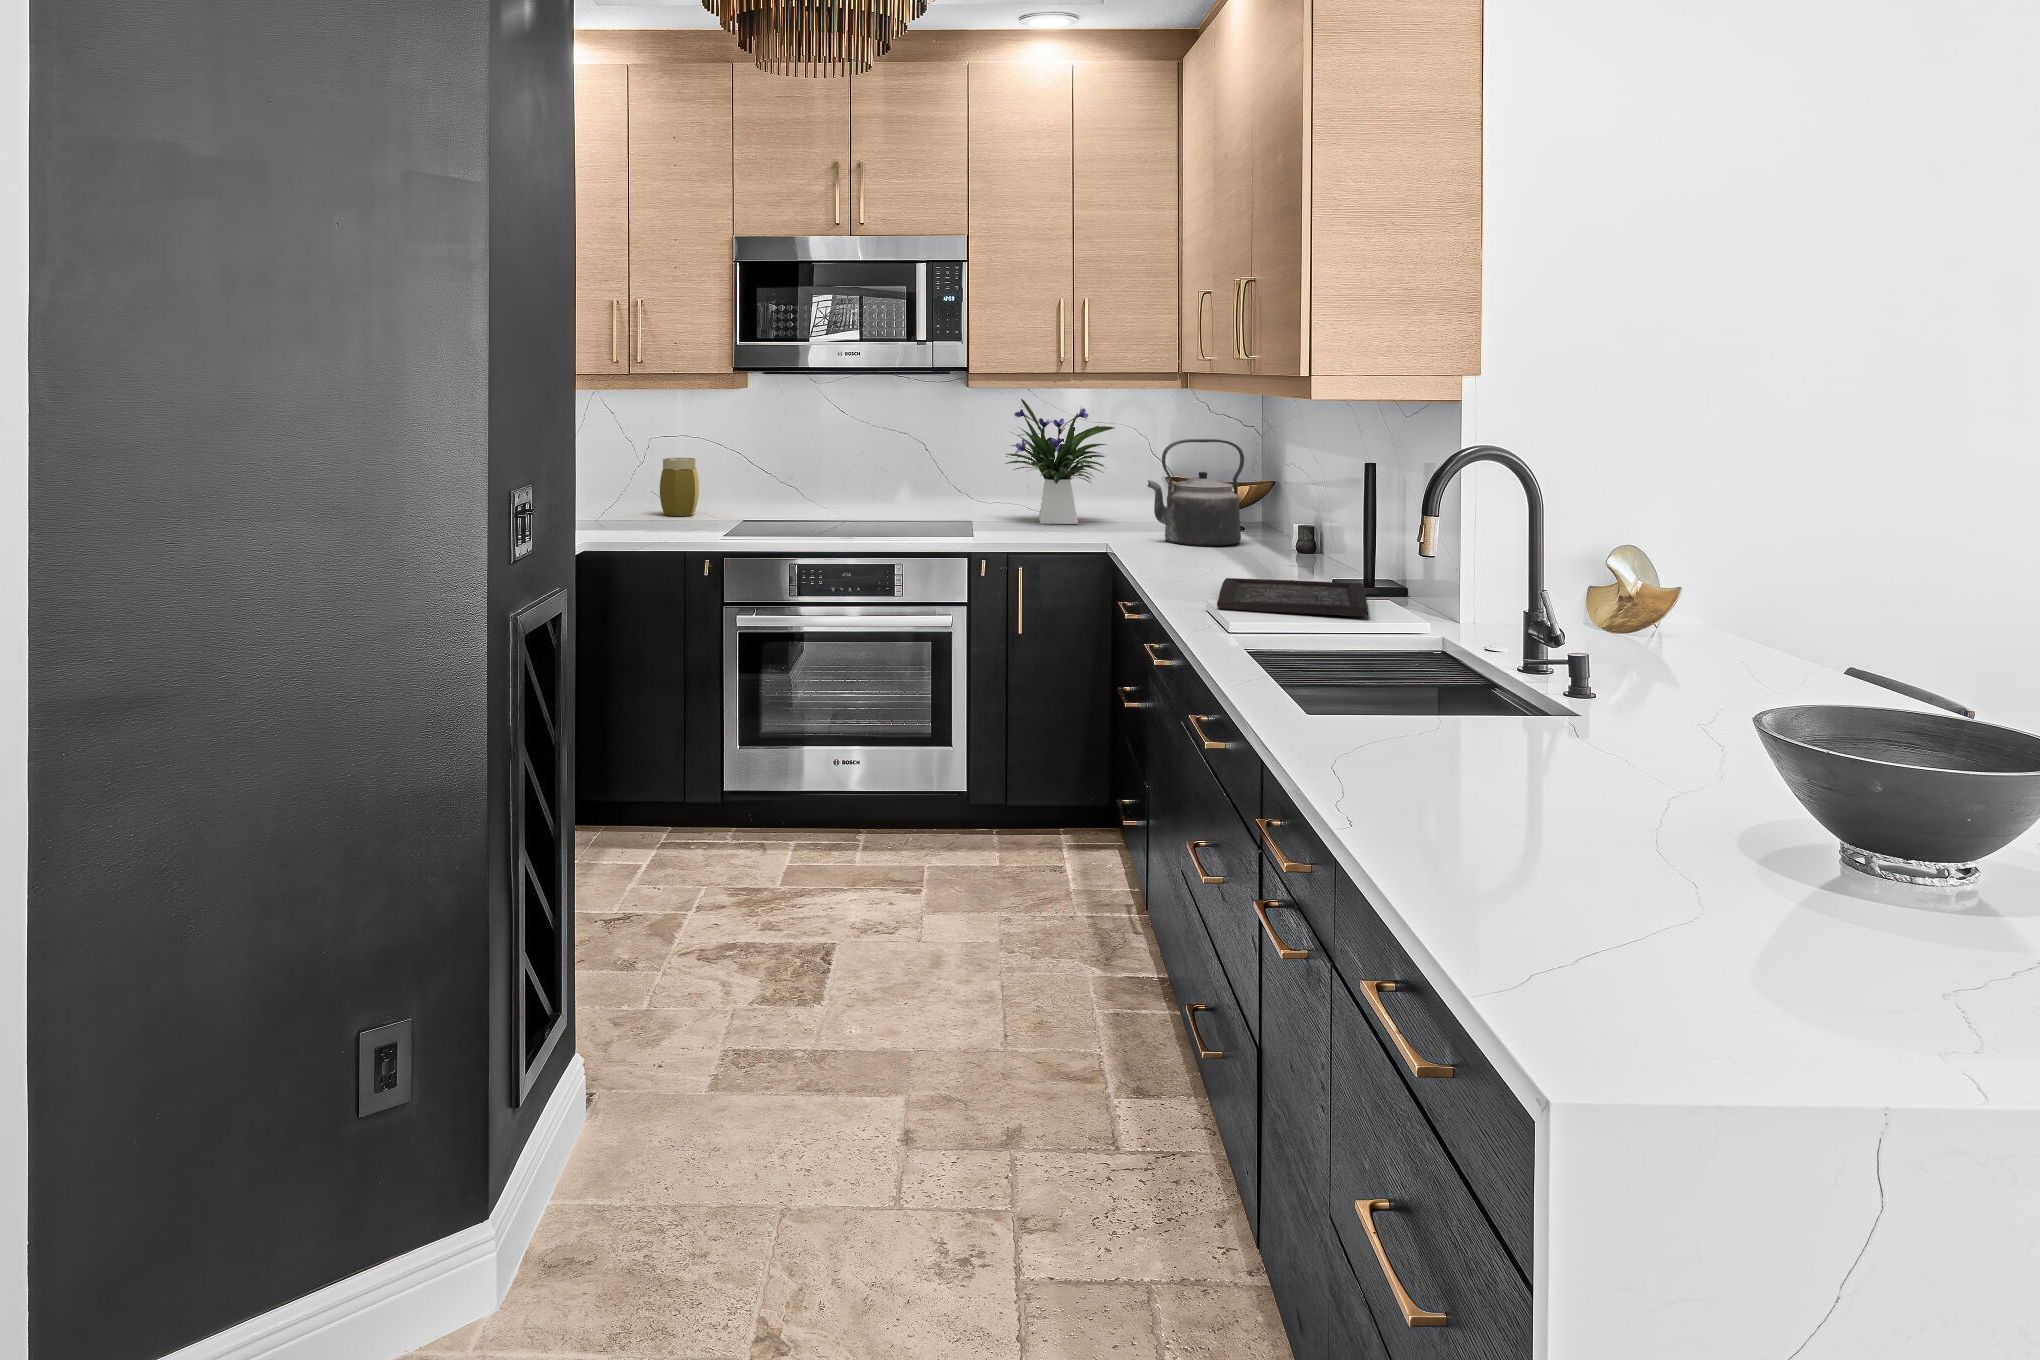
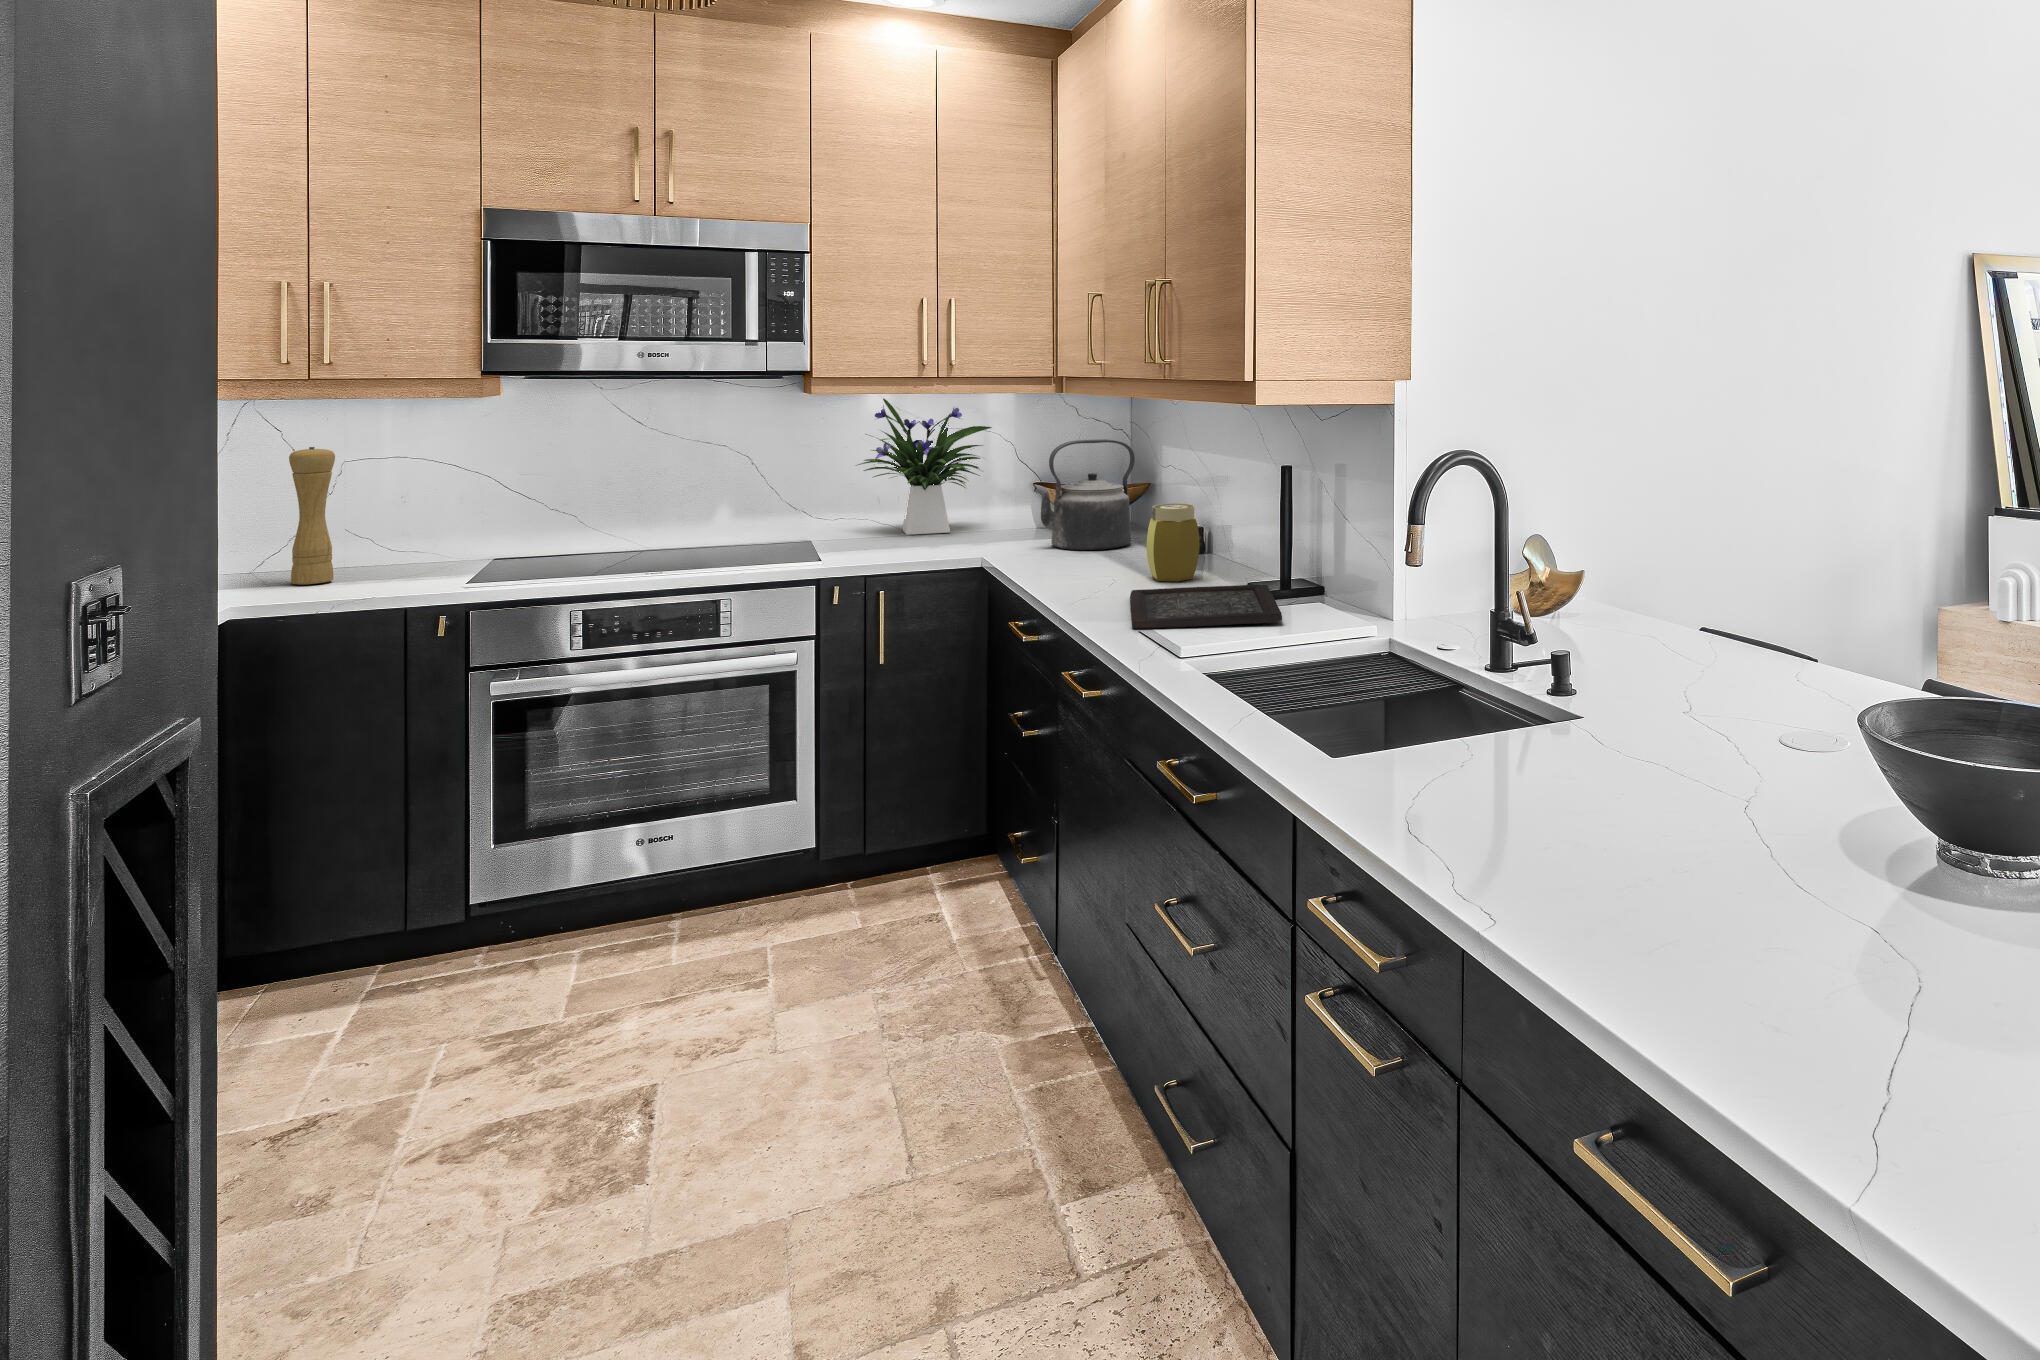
pepper mill: none [620,427,646,528] -> present [289,447,335,585]
jar: present [660,458,699,516] -> present [1147,504,1200,581]

